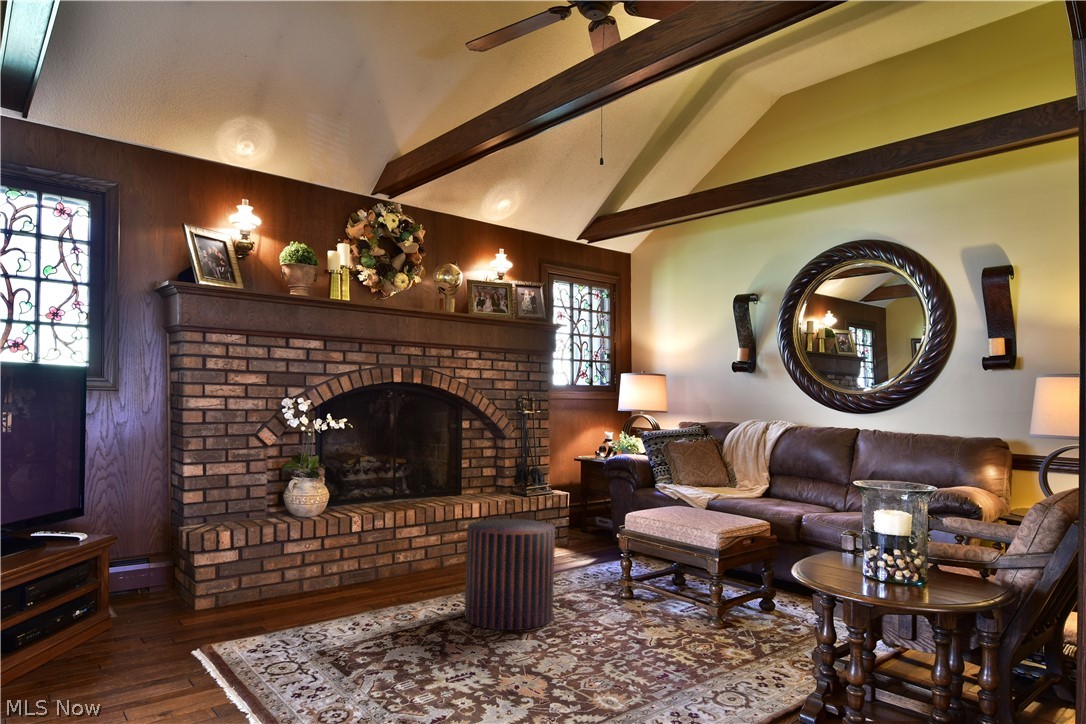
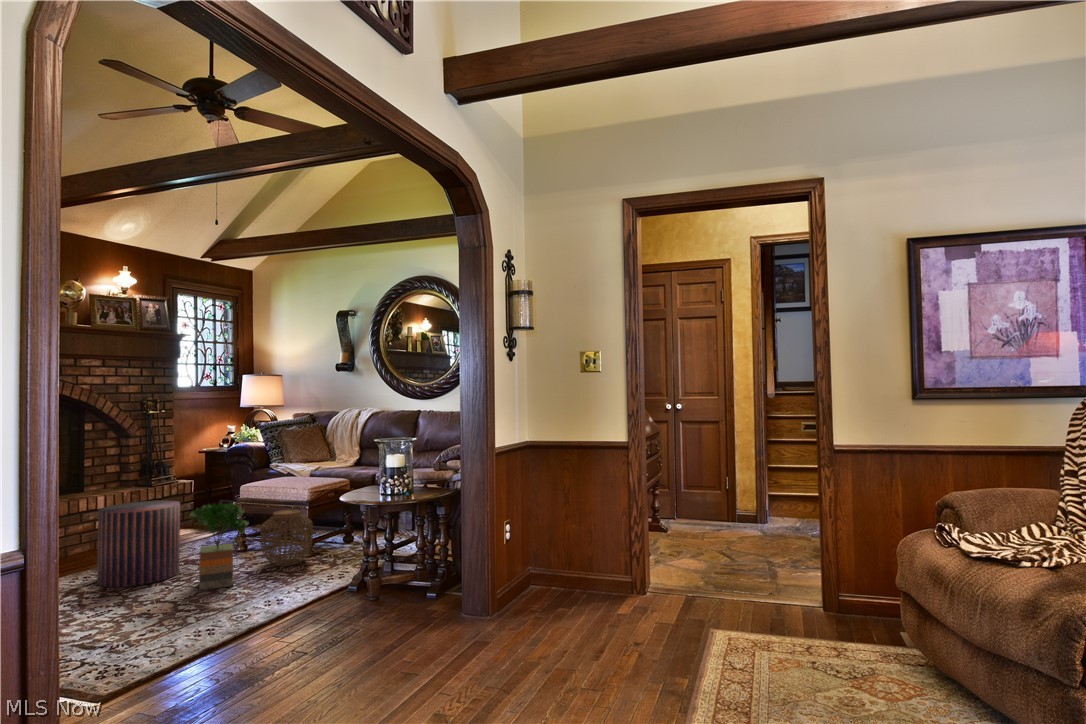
potted tree: none [565,535,642,661] -> present [191,503,248,590]
woven basket: none [652,555,723,639] -> present [260,509,313,566]

